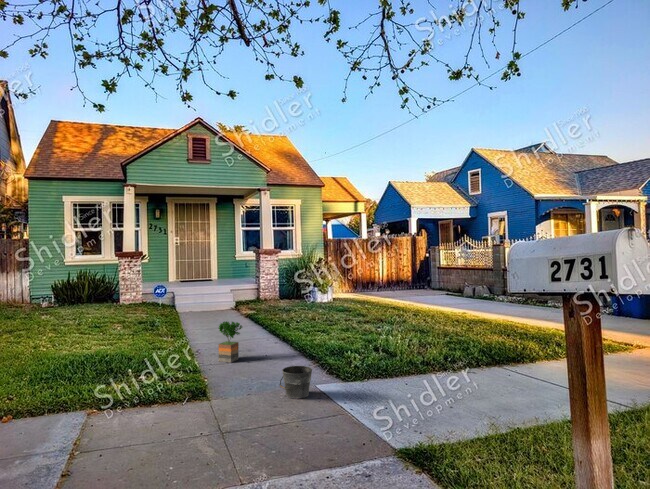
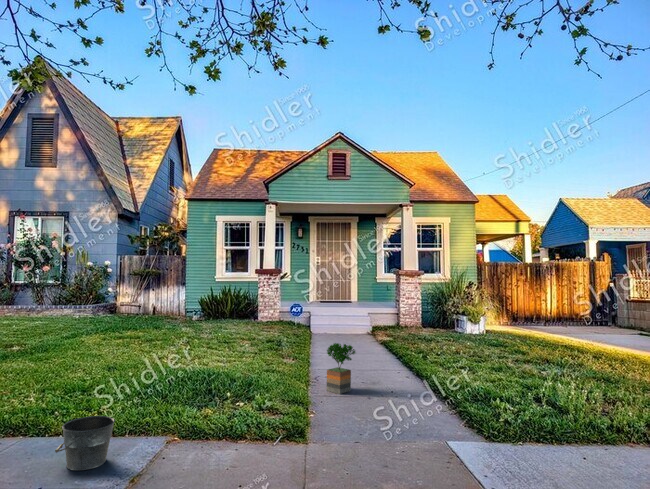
bucket: present [280,366,312,399] -> present [55,416,115,470]

